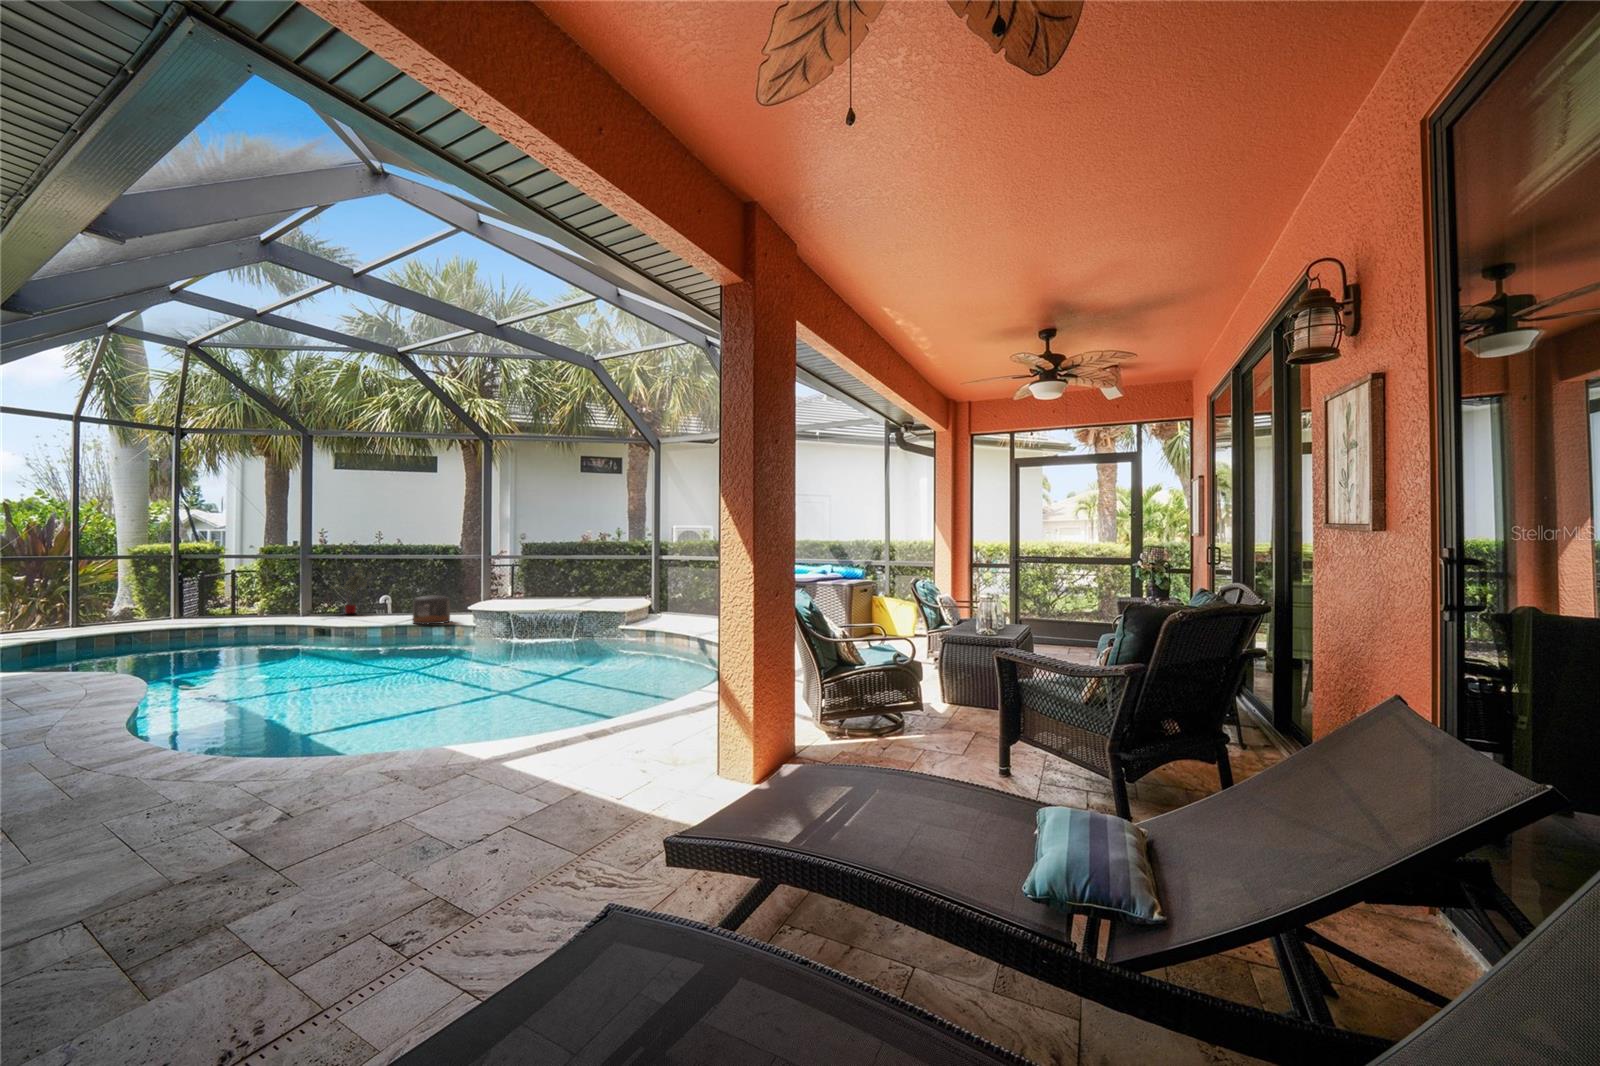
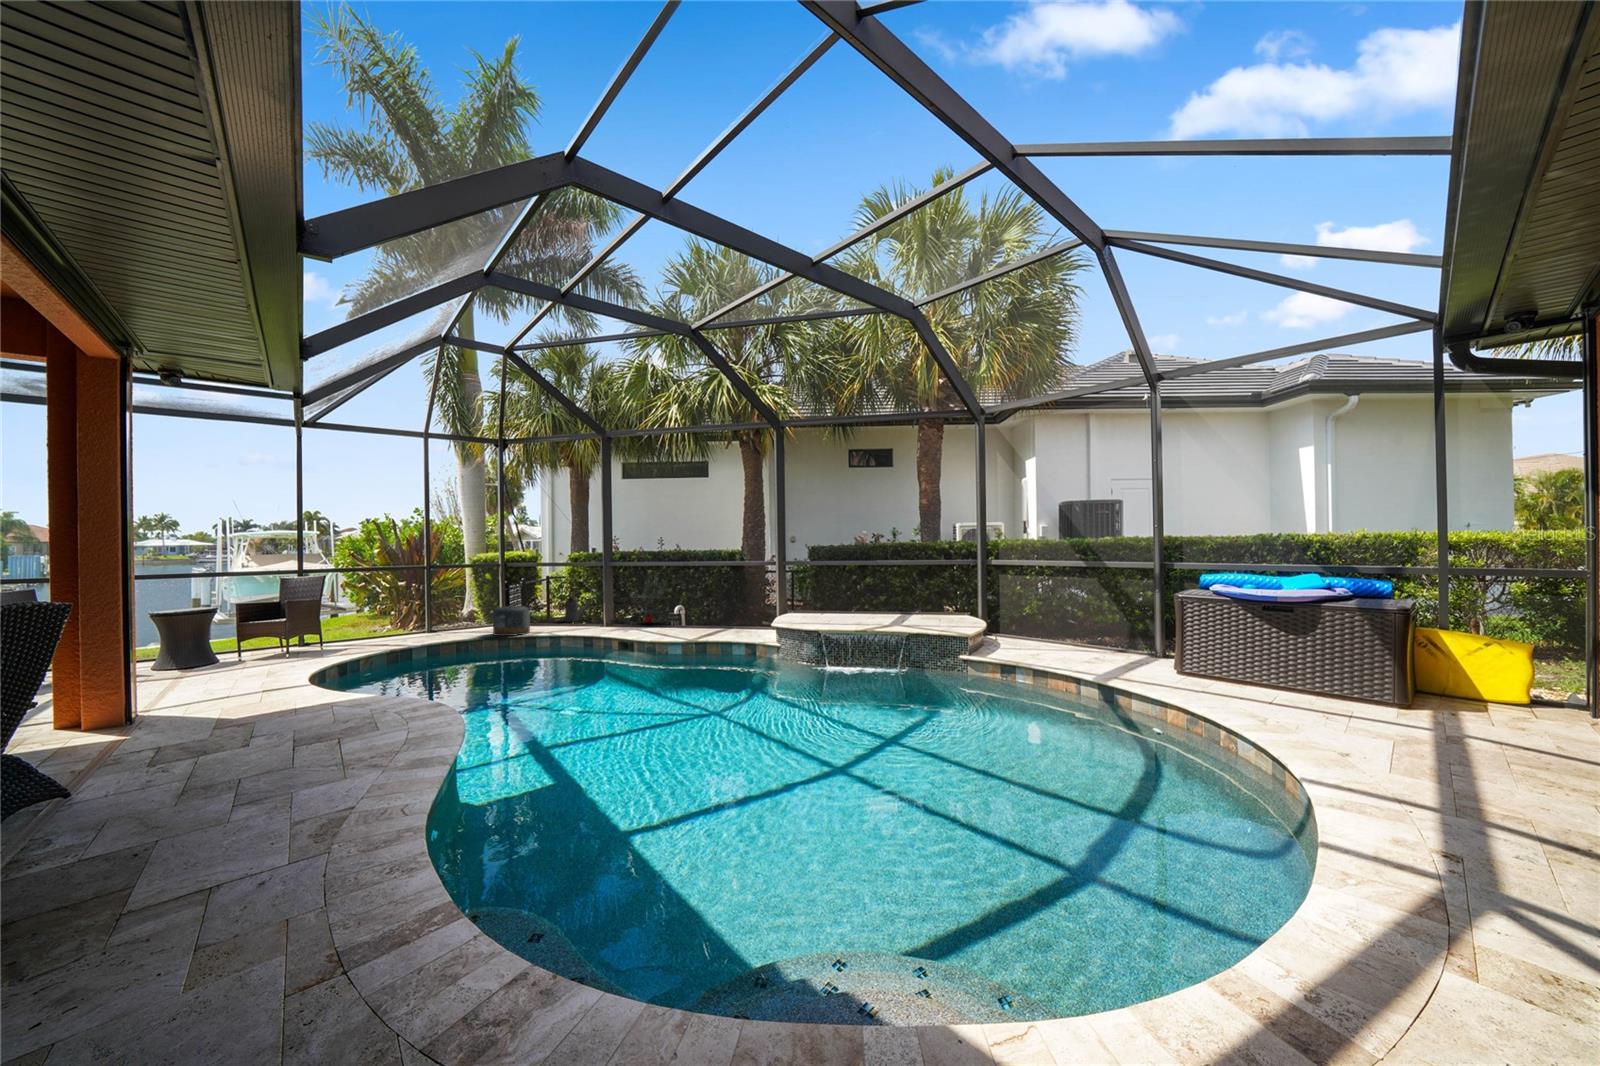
watering can: none [245,584,289,614] -> present [559,592,595,622]
pouf: present [413,595,450,625] -> present [493,605,530,636]

